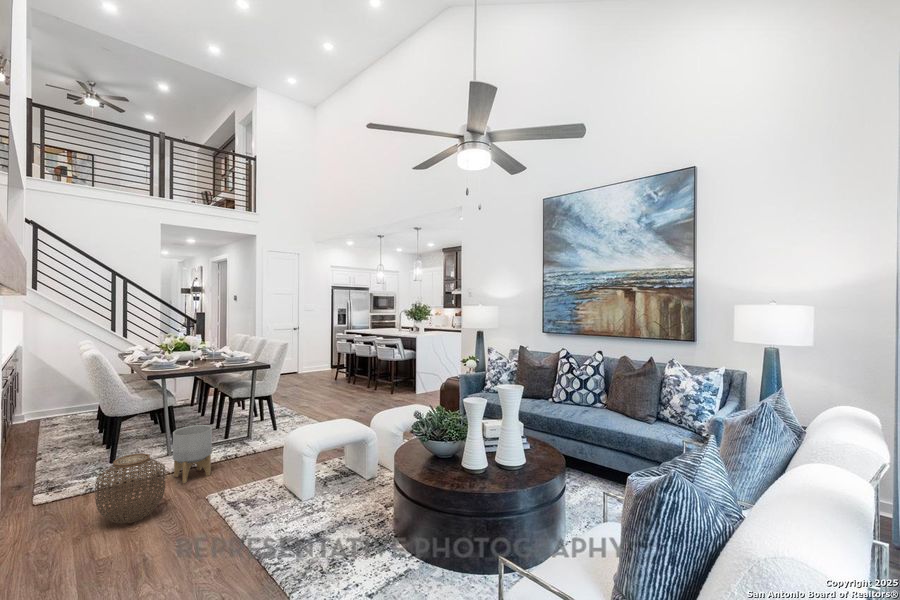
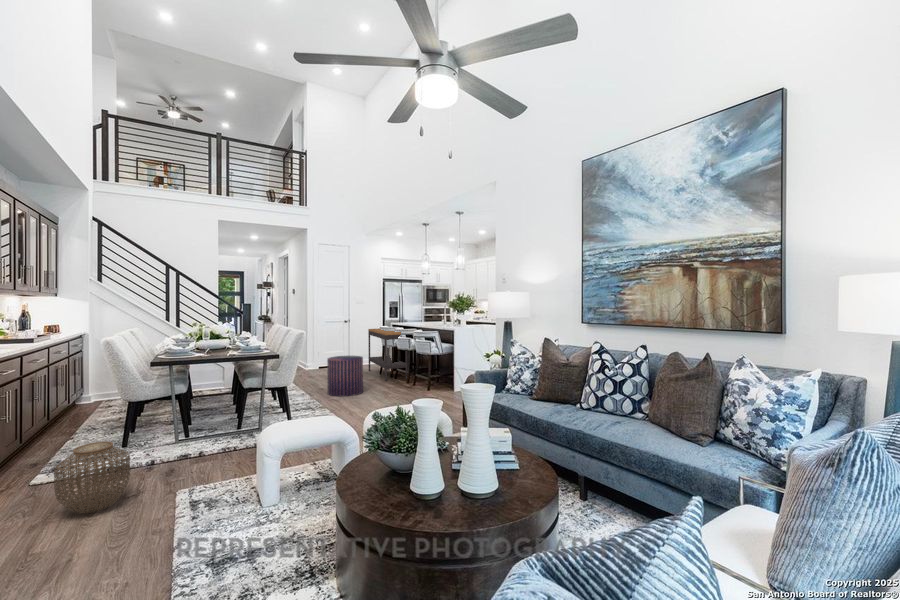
console table: none [319,336,363,388] -> present [368,328,408,381]
pouf: none [292,364,327,404] -> present [327,356,363,396]
planter: present [173,425,212,483] -> none [160,414,201,474]

